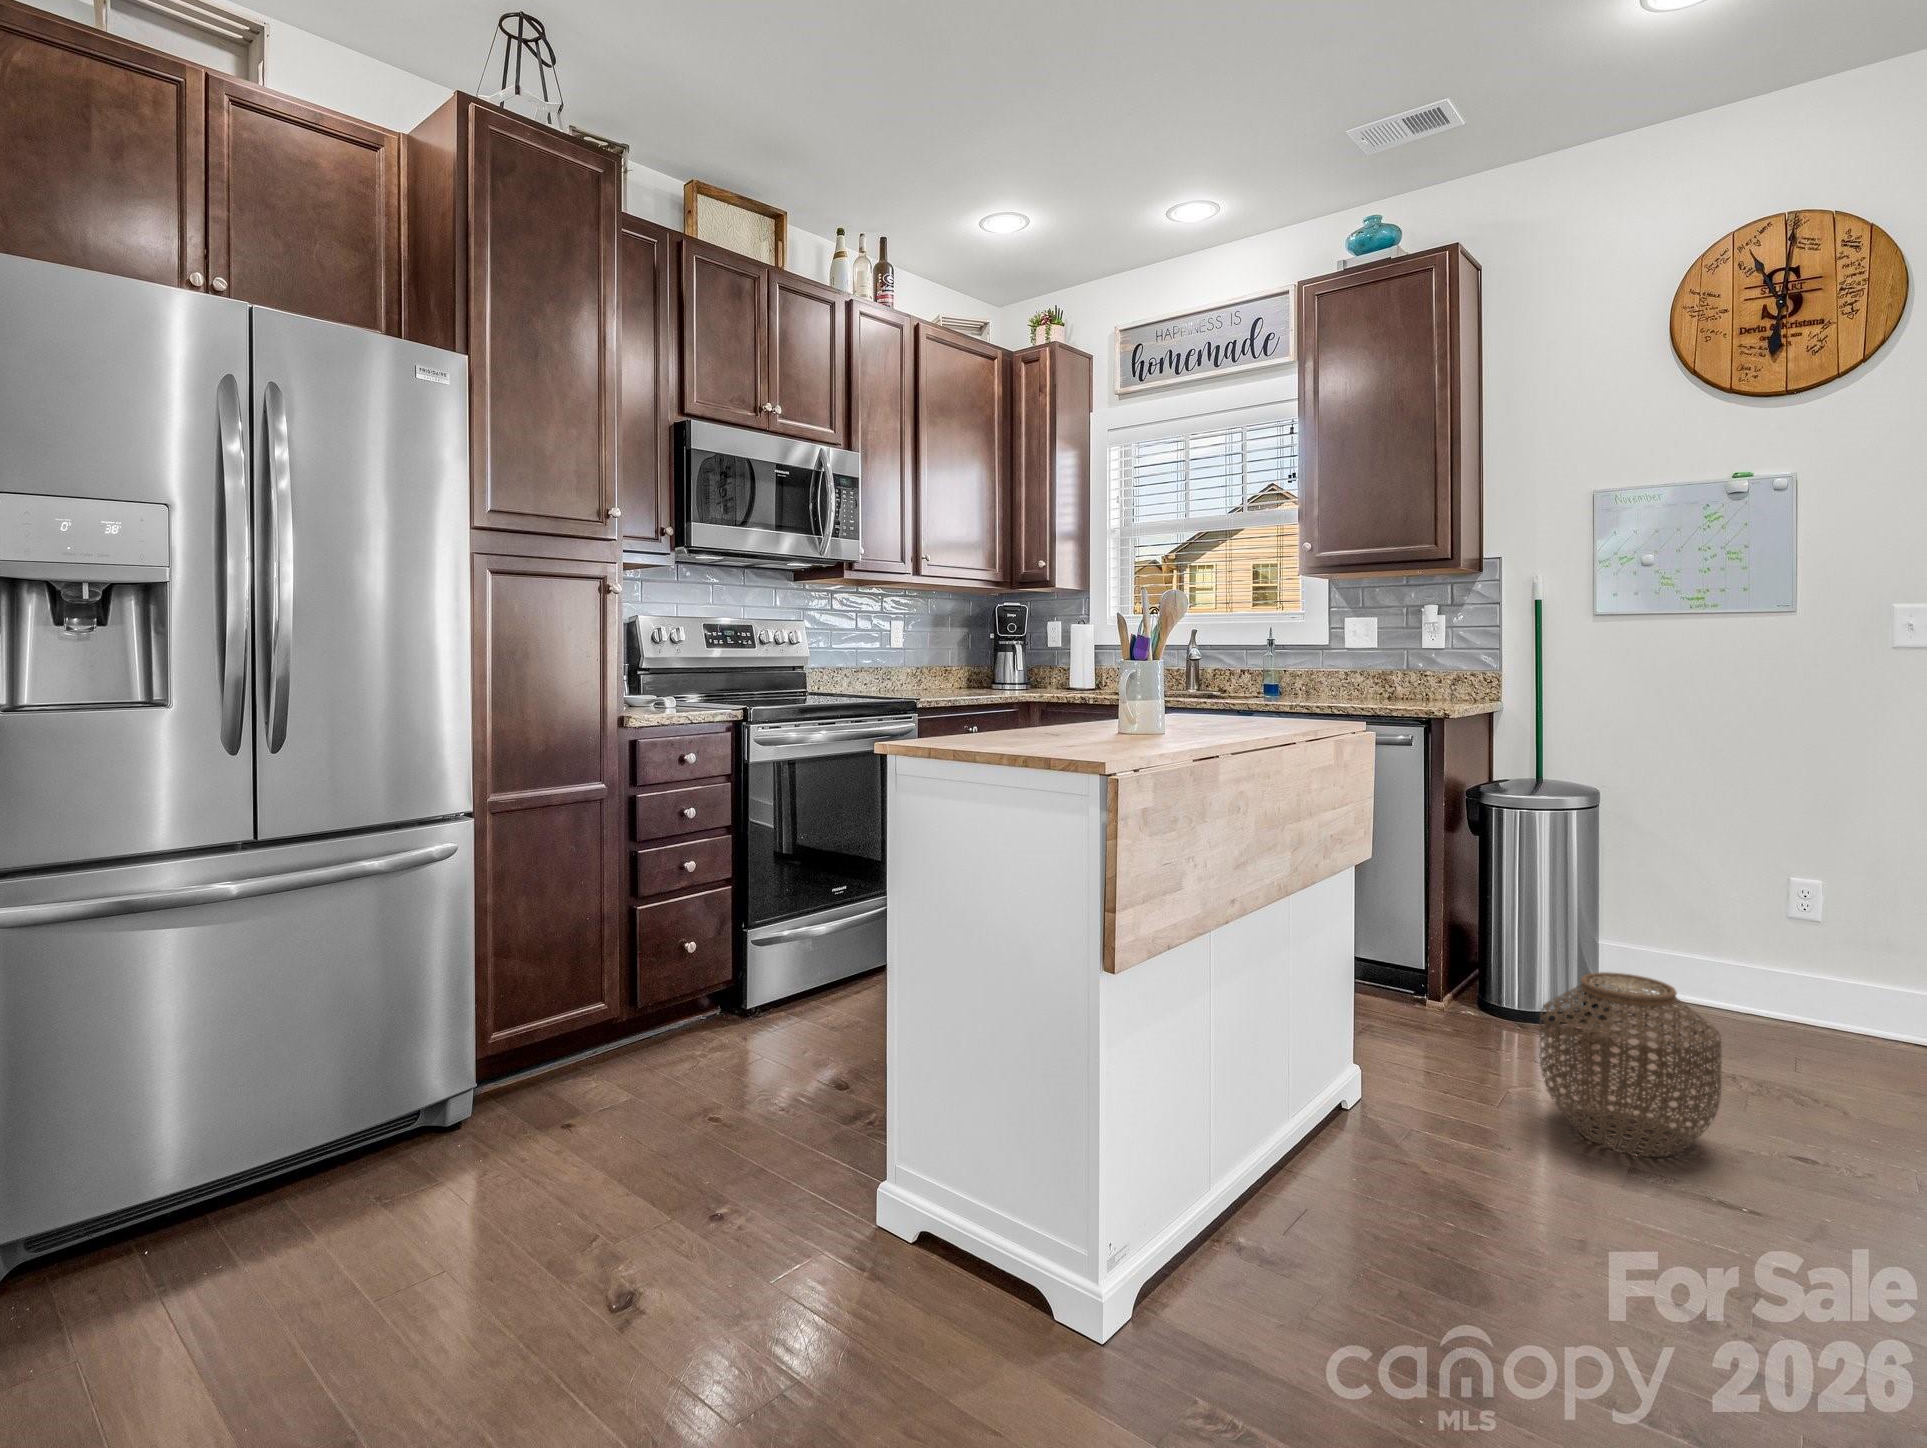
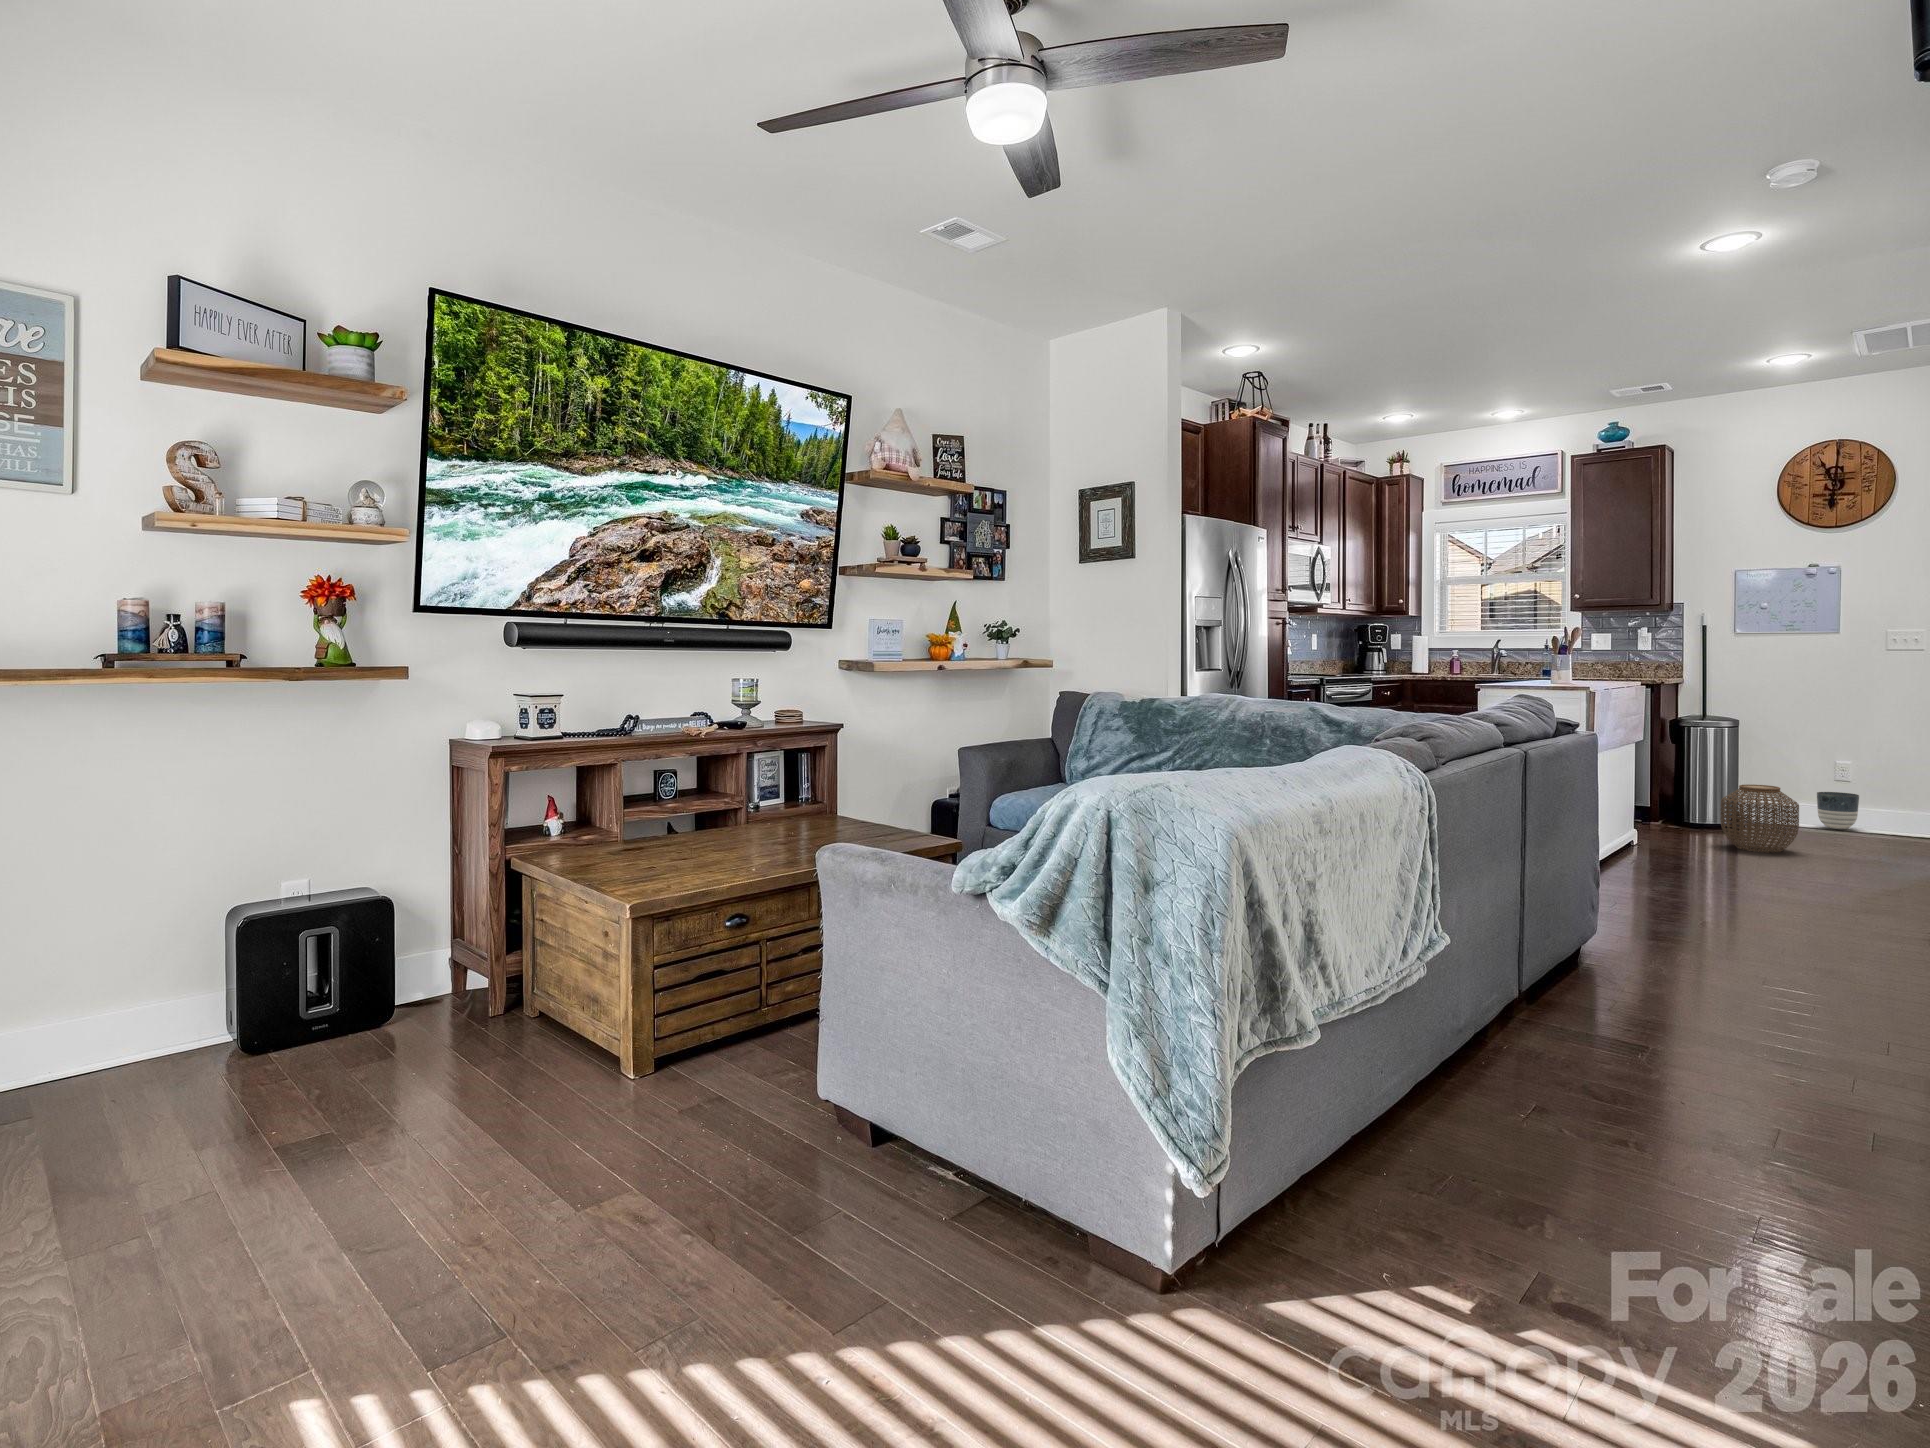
planter: none [1750,945,1838,1031] -> present [1817,792,1859,829]

